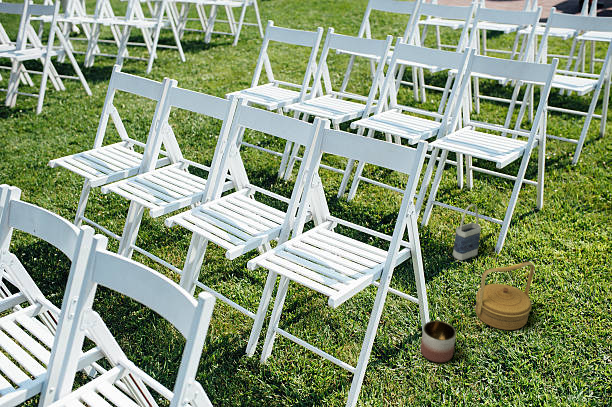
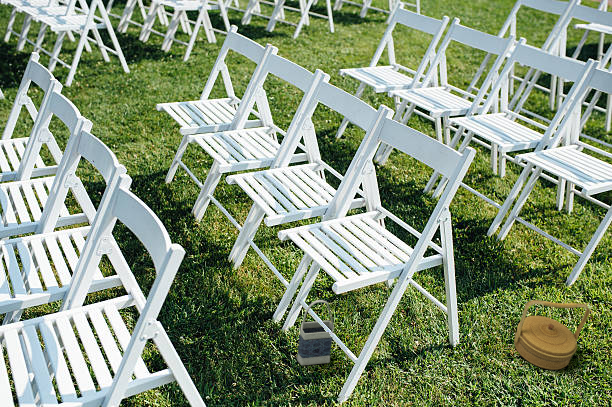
bag: present [453,204,481,260] -> present [297,300,334,365]
planter: present [421,320,456,362] -> none [438,336,477,379]

